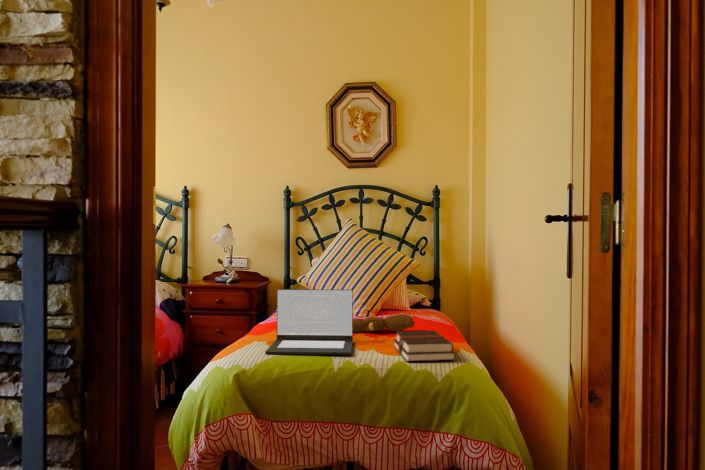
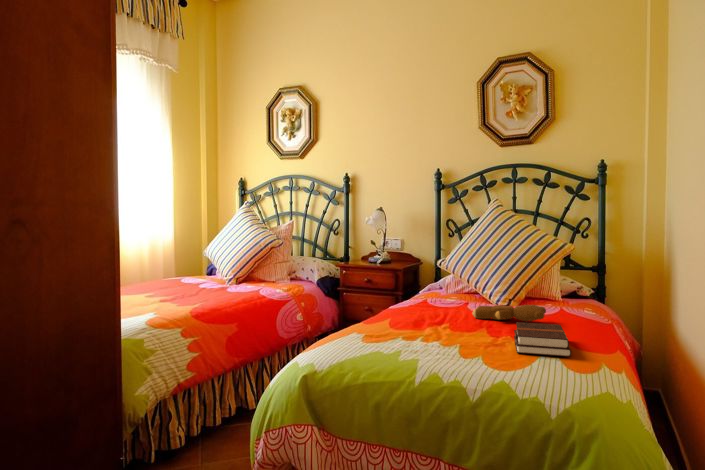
laptop: present [265,289,353,355] -> none [388,275,474,341]

